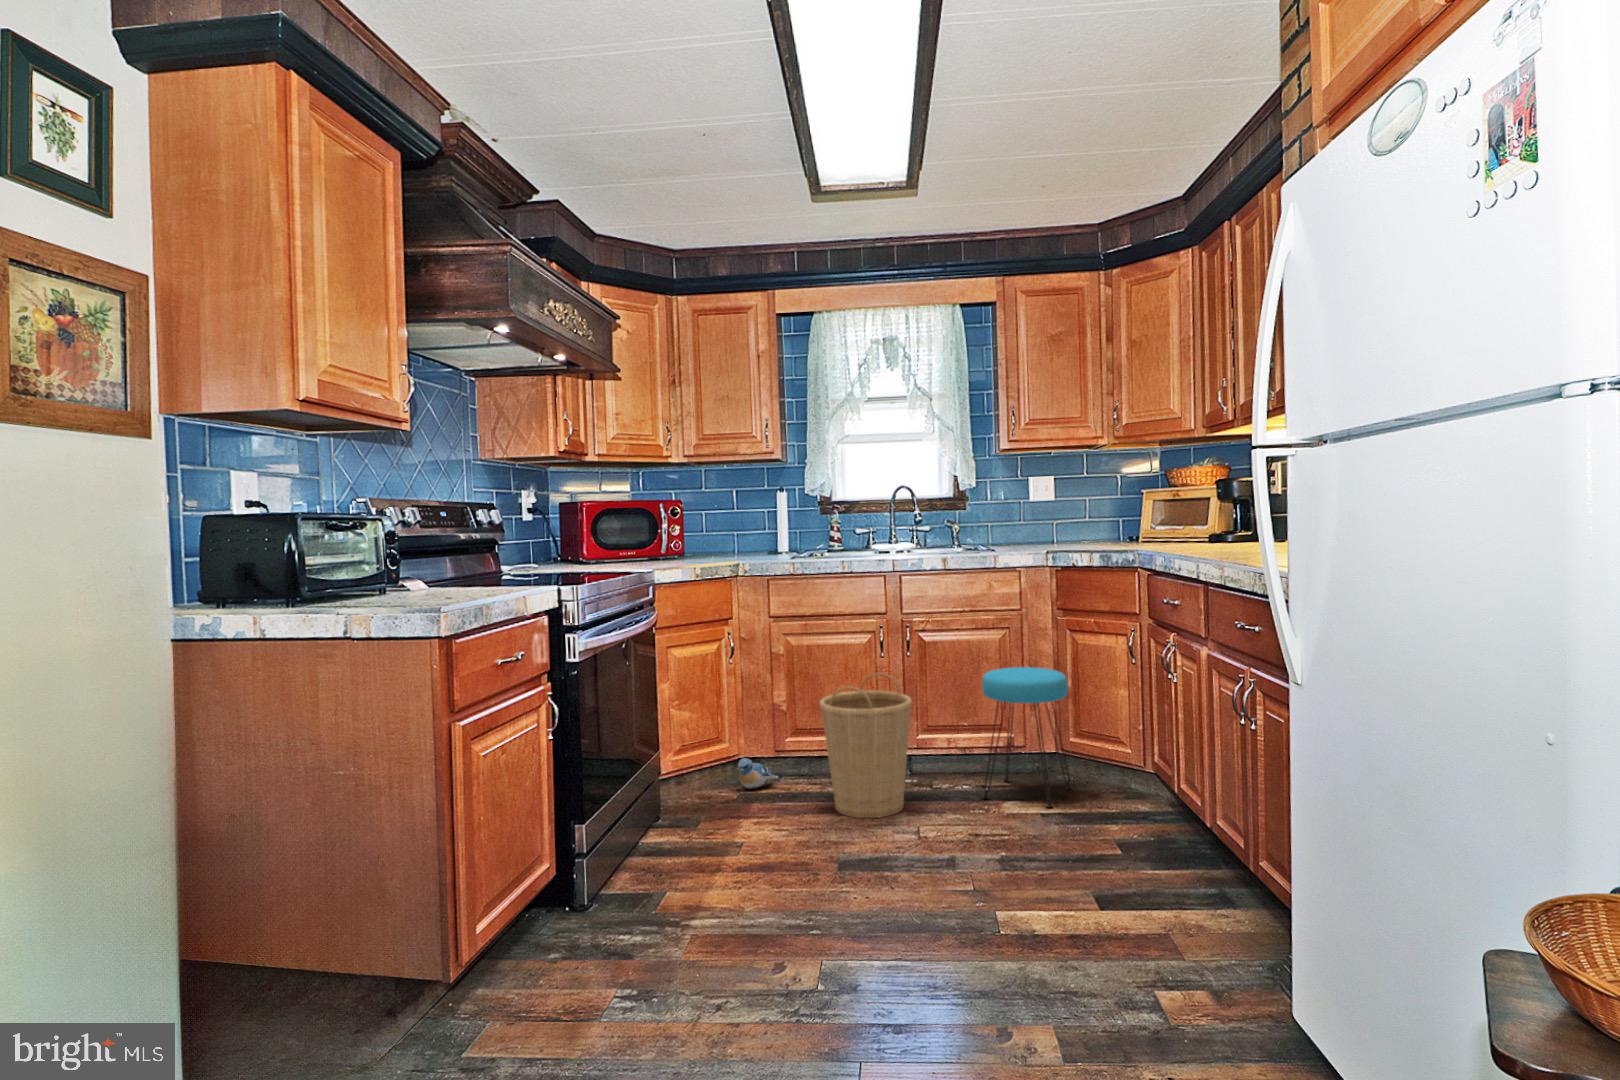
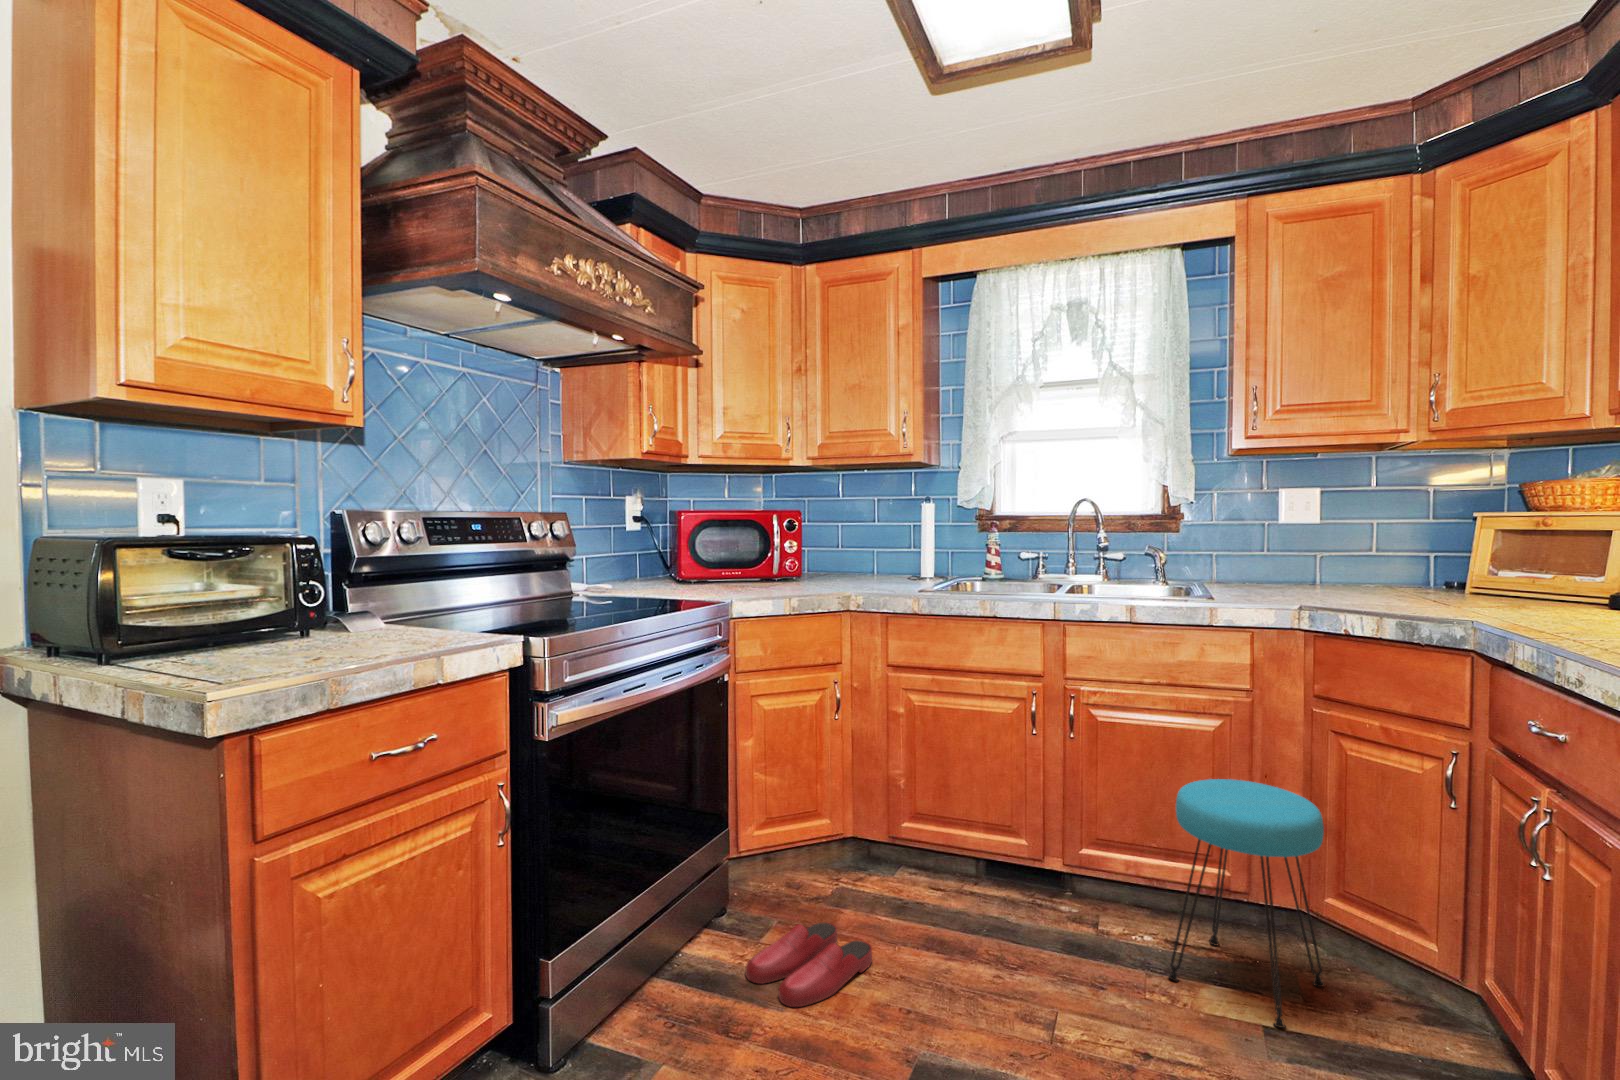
basket: present [820,673,912,818] -> none [923,766,1058,988]
plush toy: present [737,758,778,789] -> none [829,848,884,888]
slippers: none [704,801,791,844] -> present [746,923,872,1007]

